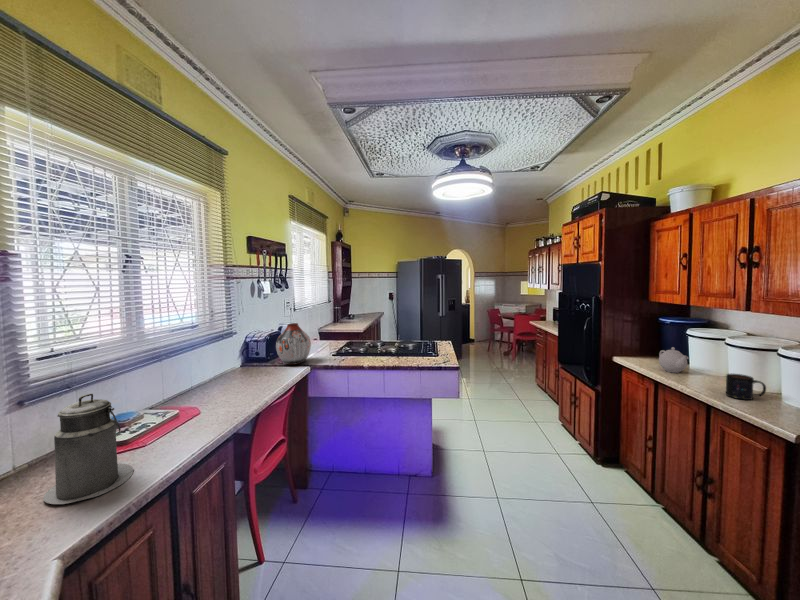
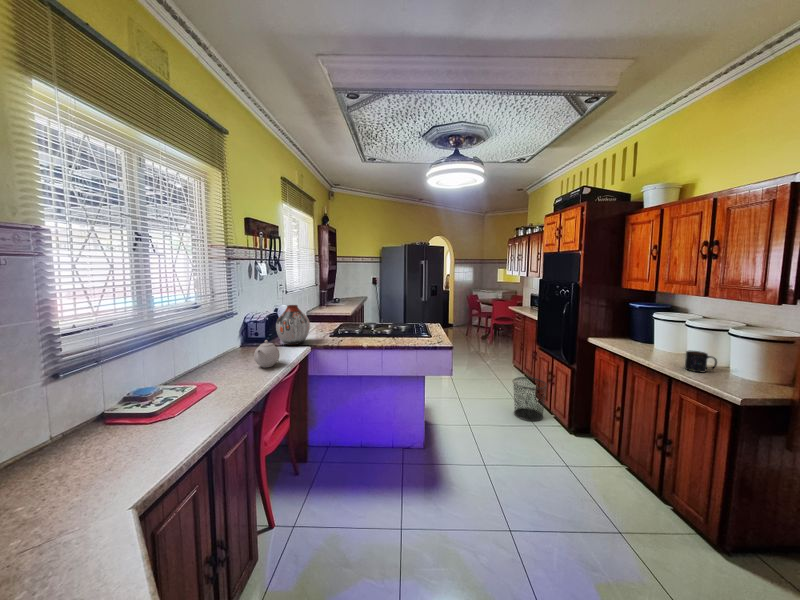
teapot: present [659,347,689,373] -> present [254,340,280,368]
canister: present [43,394,133,504] -> none [97,364,174,464]
waste bin: none [531,398,569,447] -> present [513,377,547,421]

